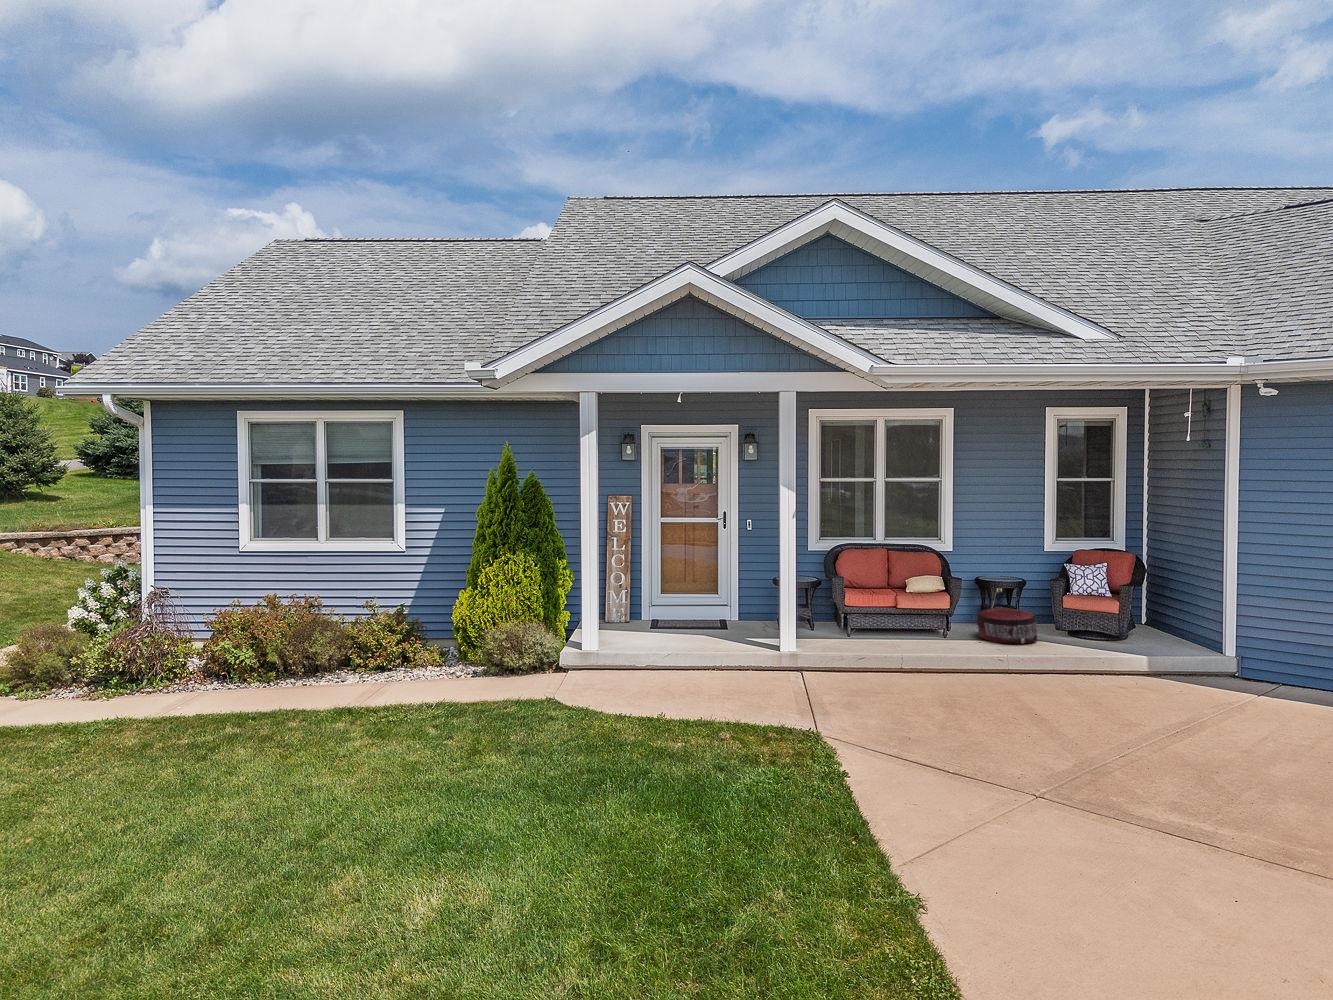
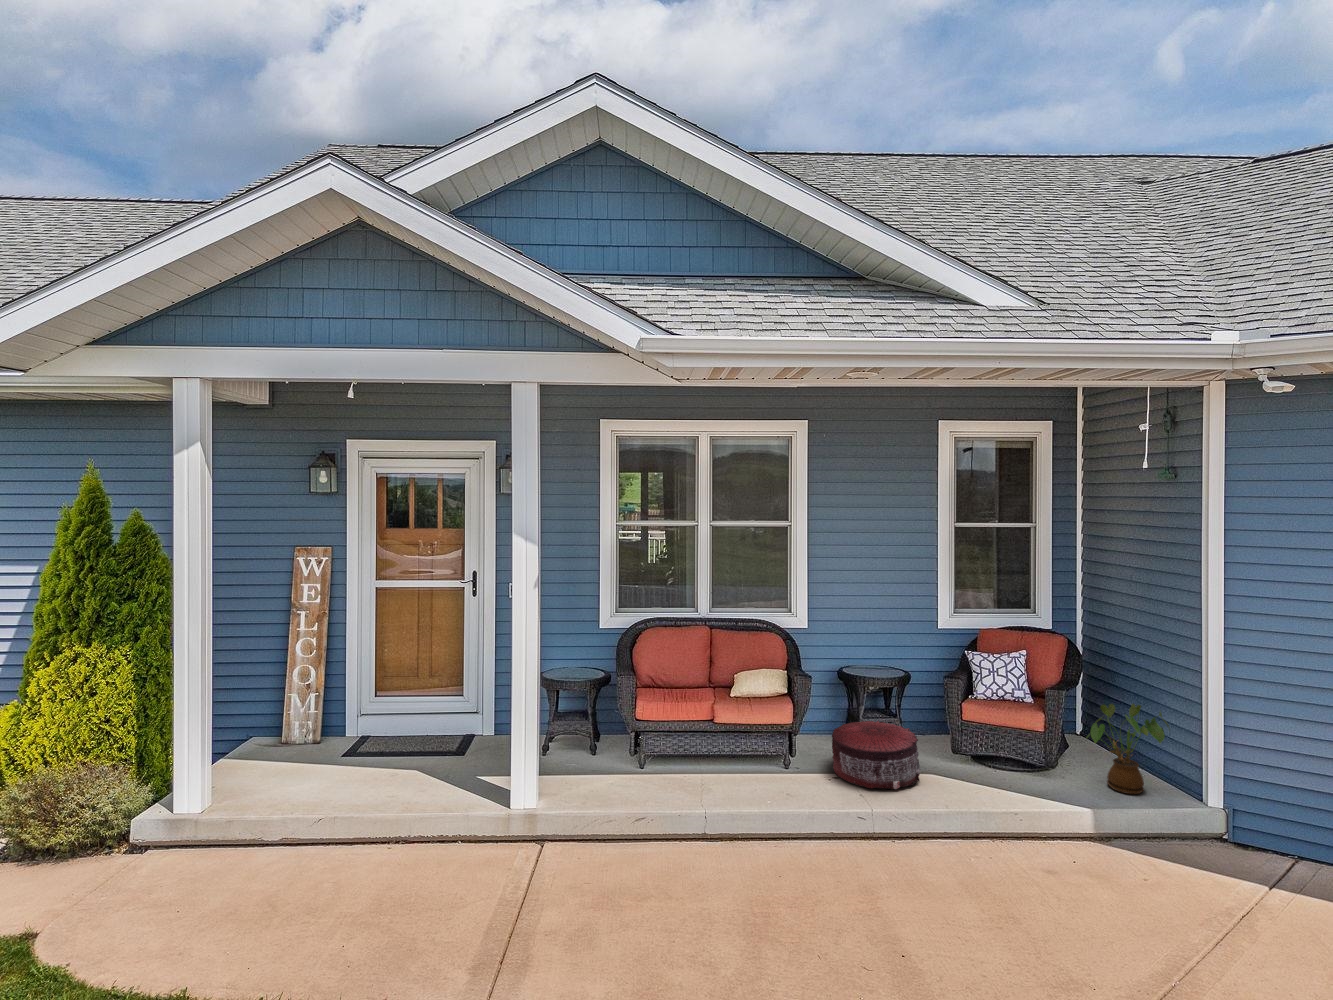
house plant: none [1146,591,1201,647] -> present [1087,704,1169,794]

